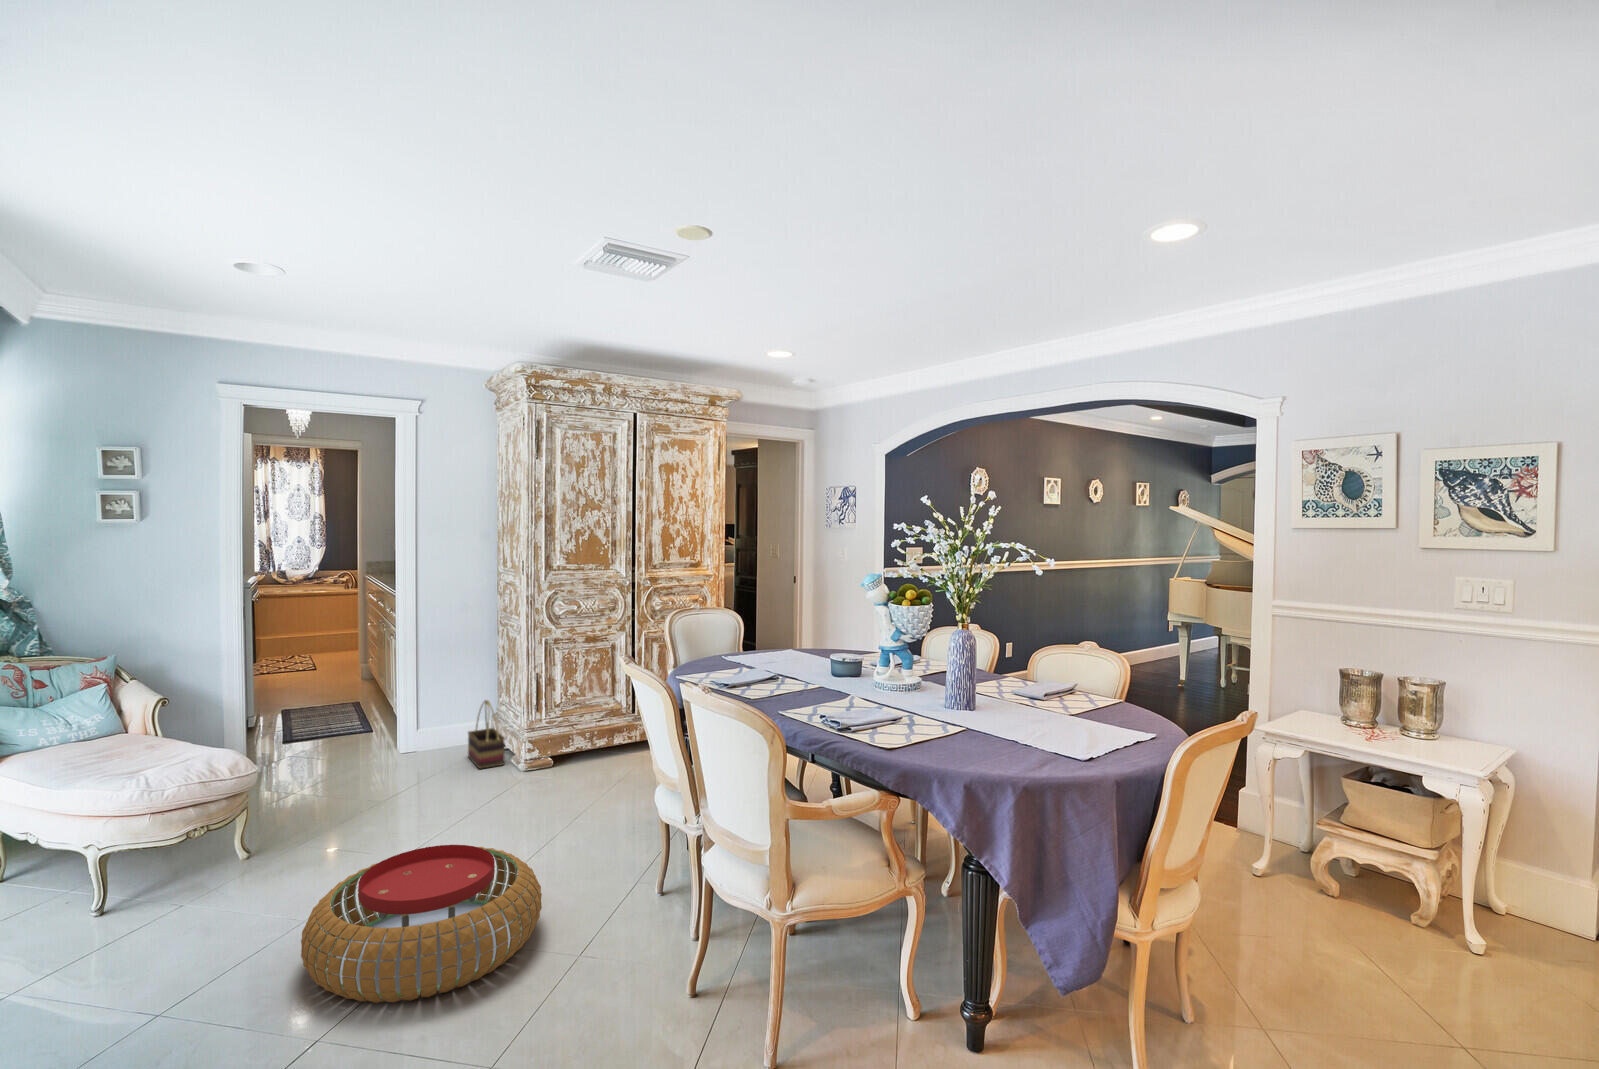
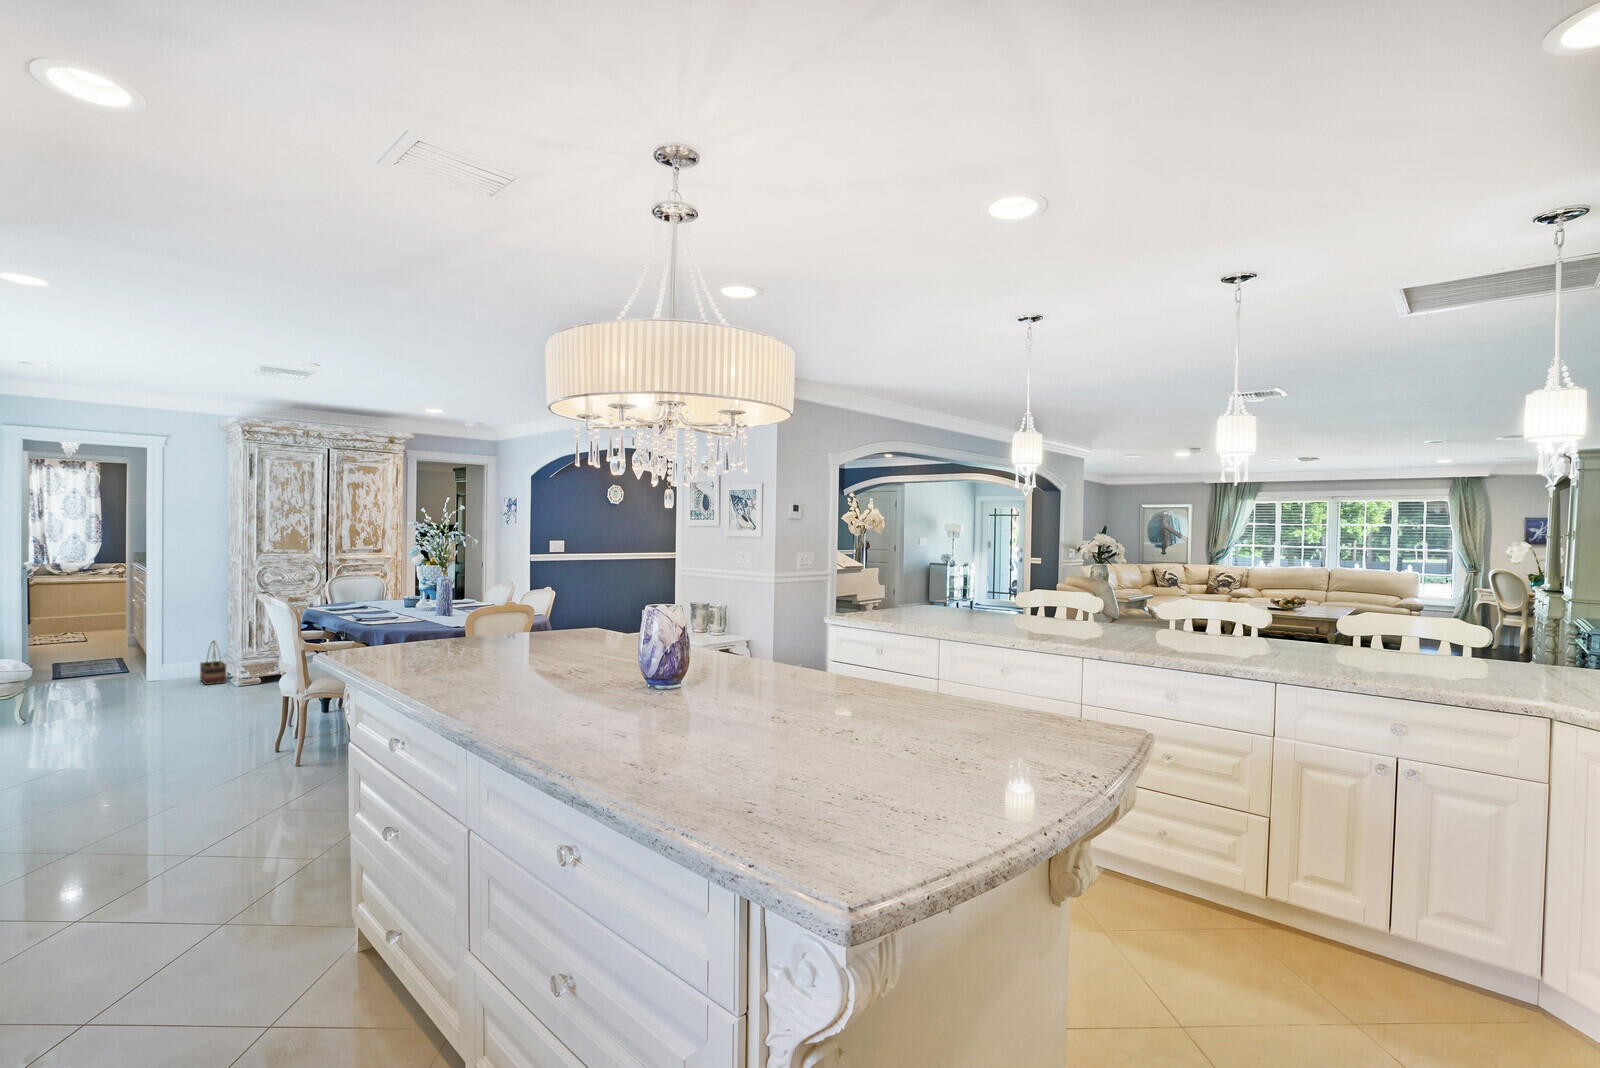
pouf: present [301,845,542,1003] -> none [56,698,211,761]

